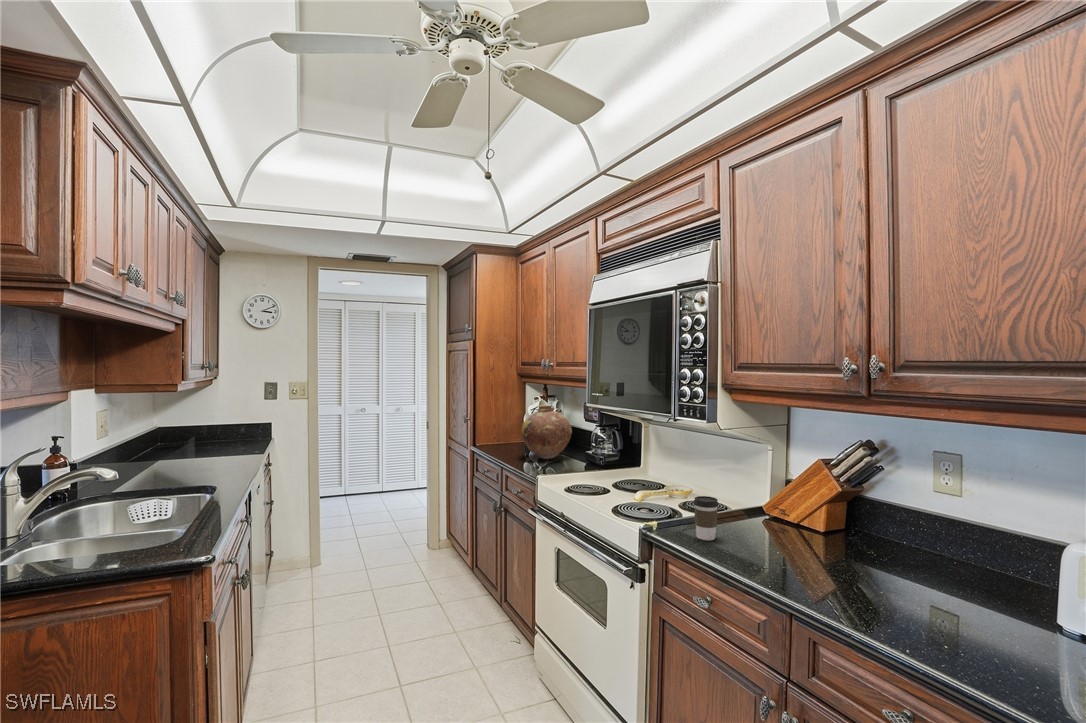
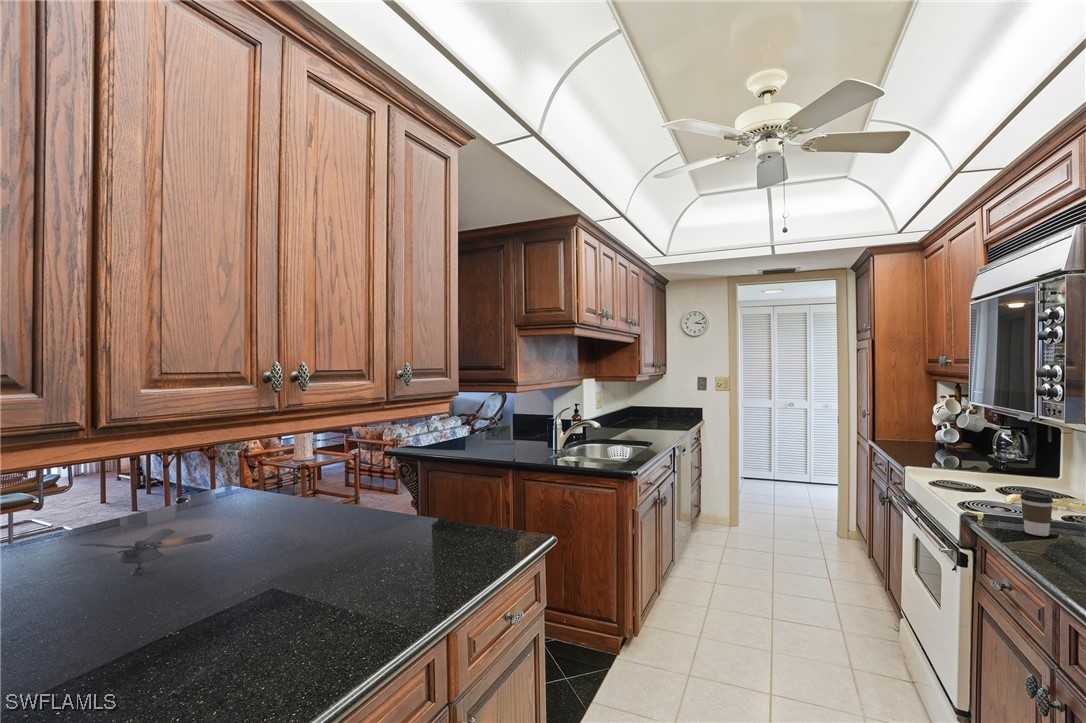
vase: present [522,405,572,459] -> none [910,403,975,458]

